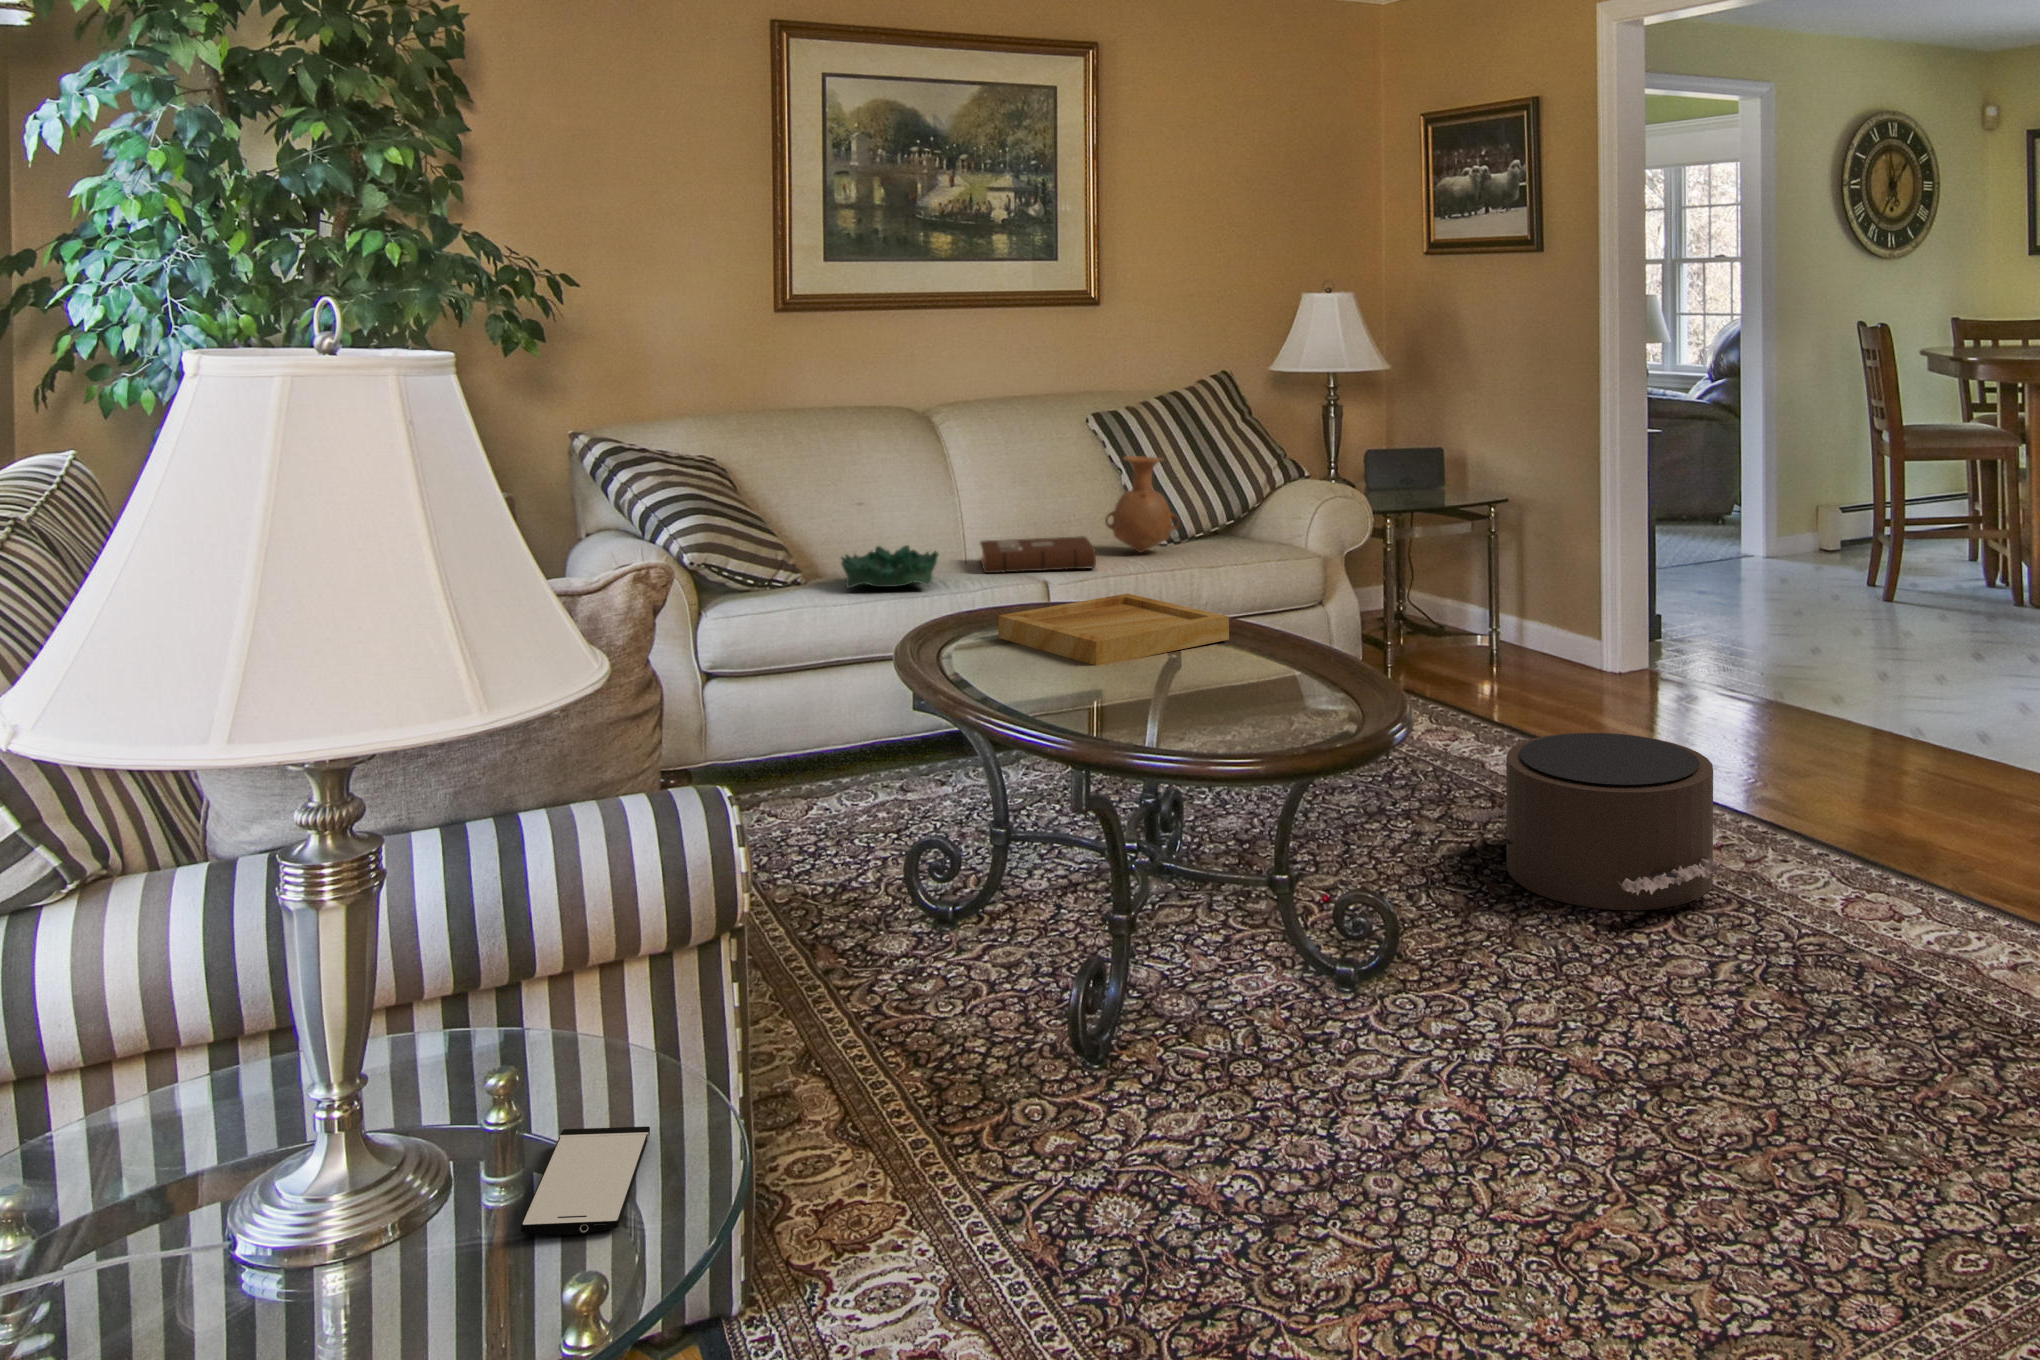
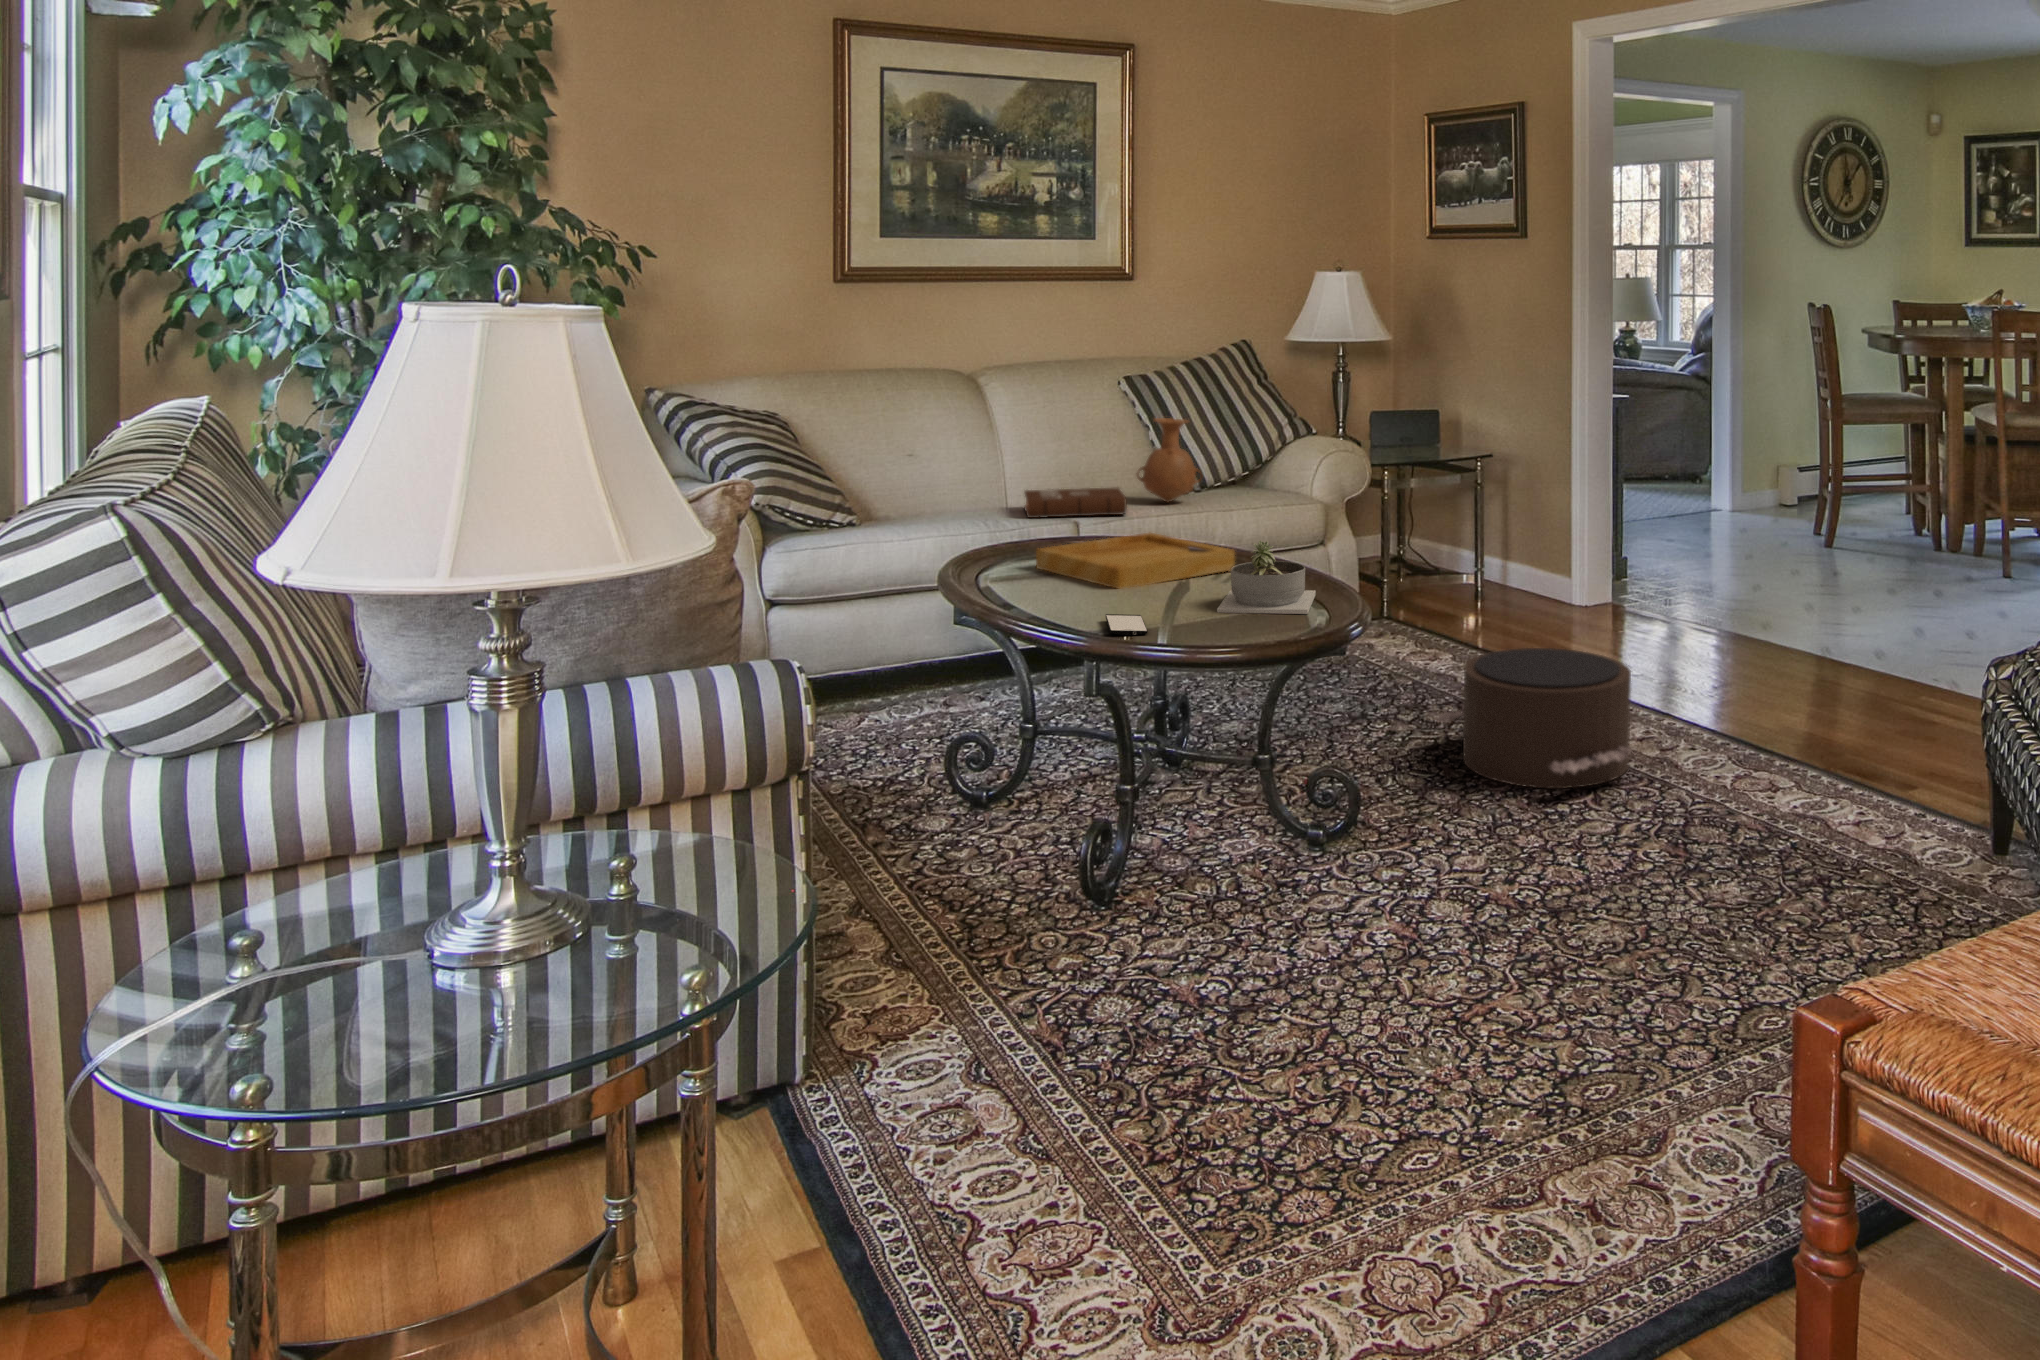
decorative bowl: present [841,545,938,588] -> none [898,492,986,530]
succulent planter: none [1216,609,1330,700] -> present [1217,540,1316,614]
smartphone: present [521,1126,650,1235] -> present [1105,614,1148,635]

